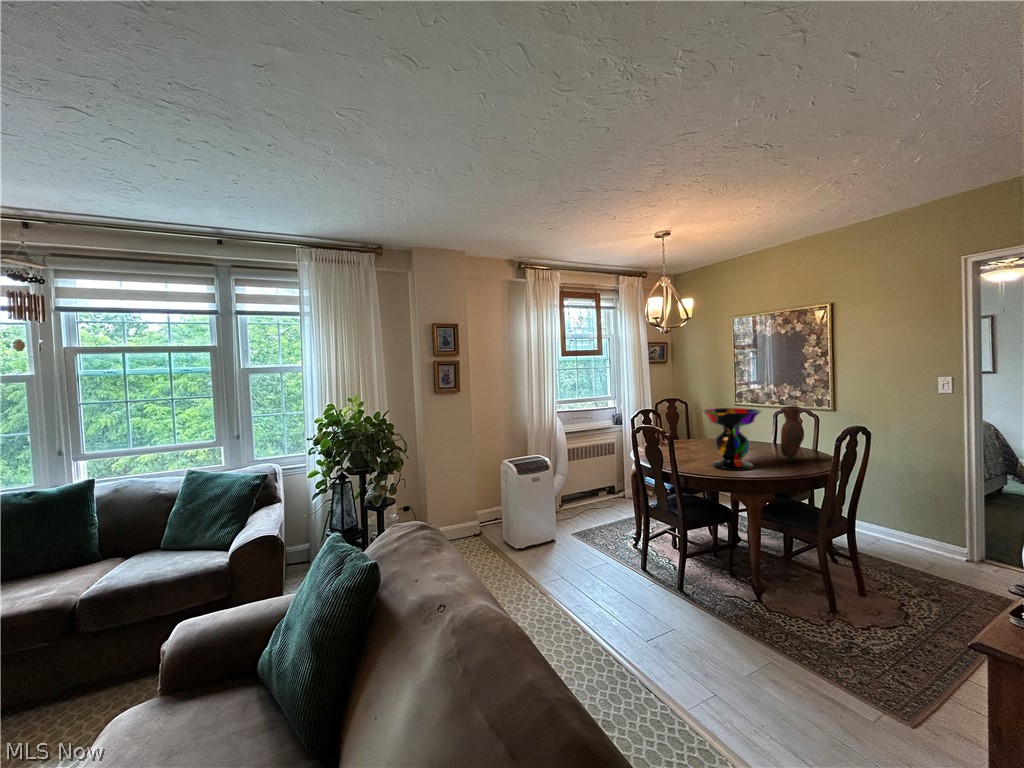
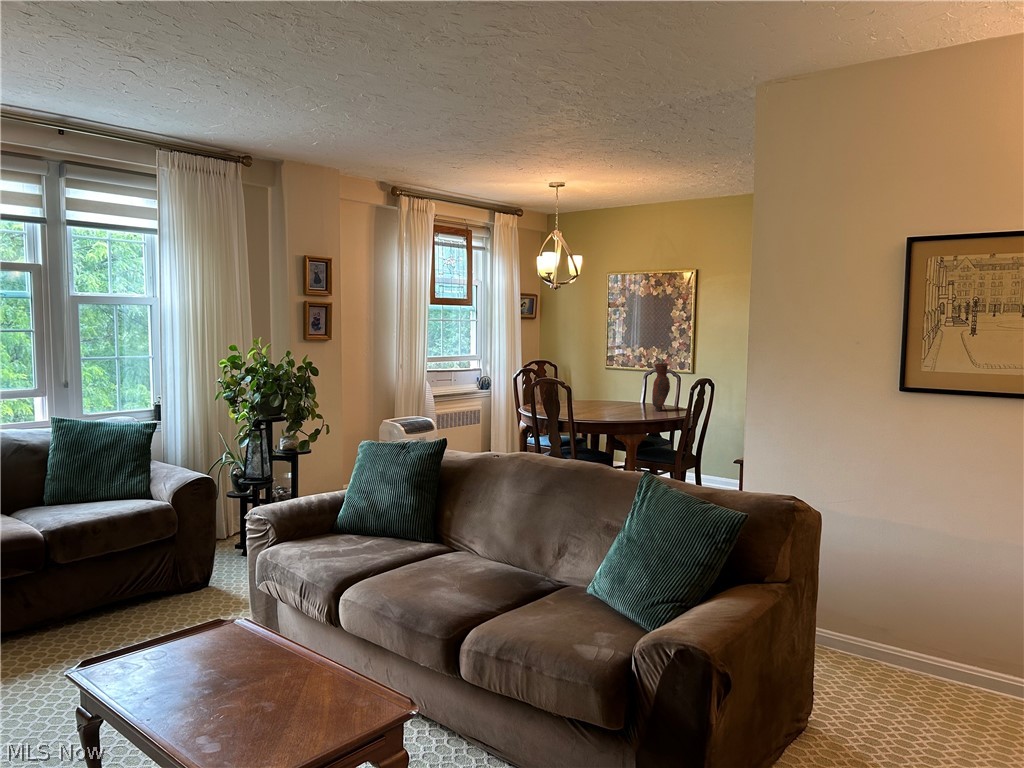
decorative bowl: present [702,408,761,471] -> none [594,364,641,416]

